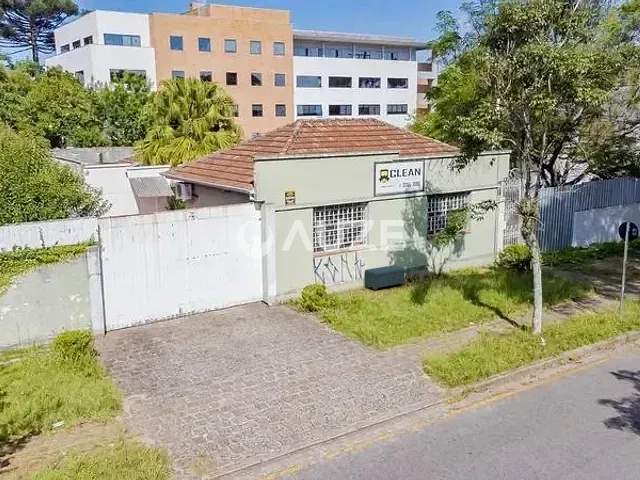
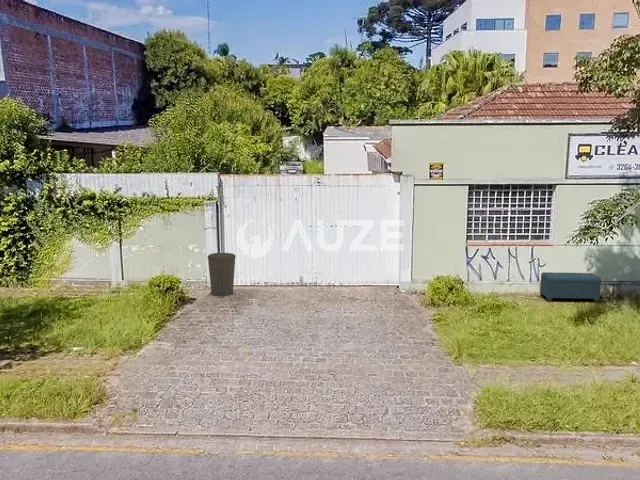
trash can: none [97,296,127,340] -> present [208,253,236,296]

